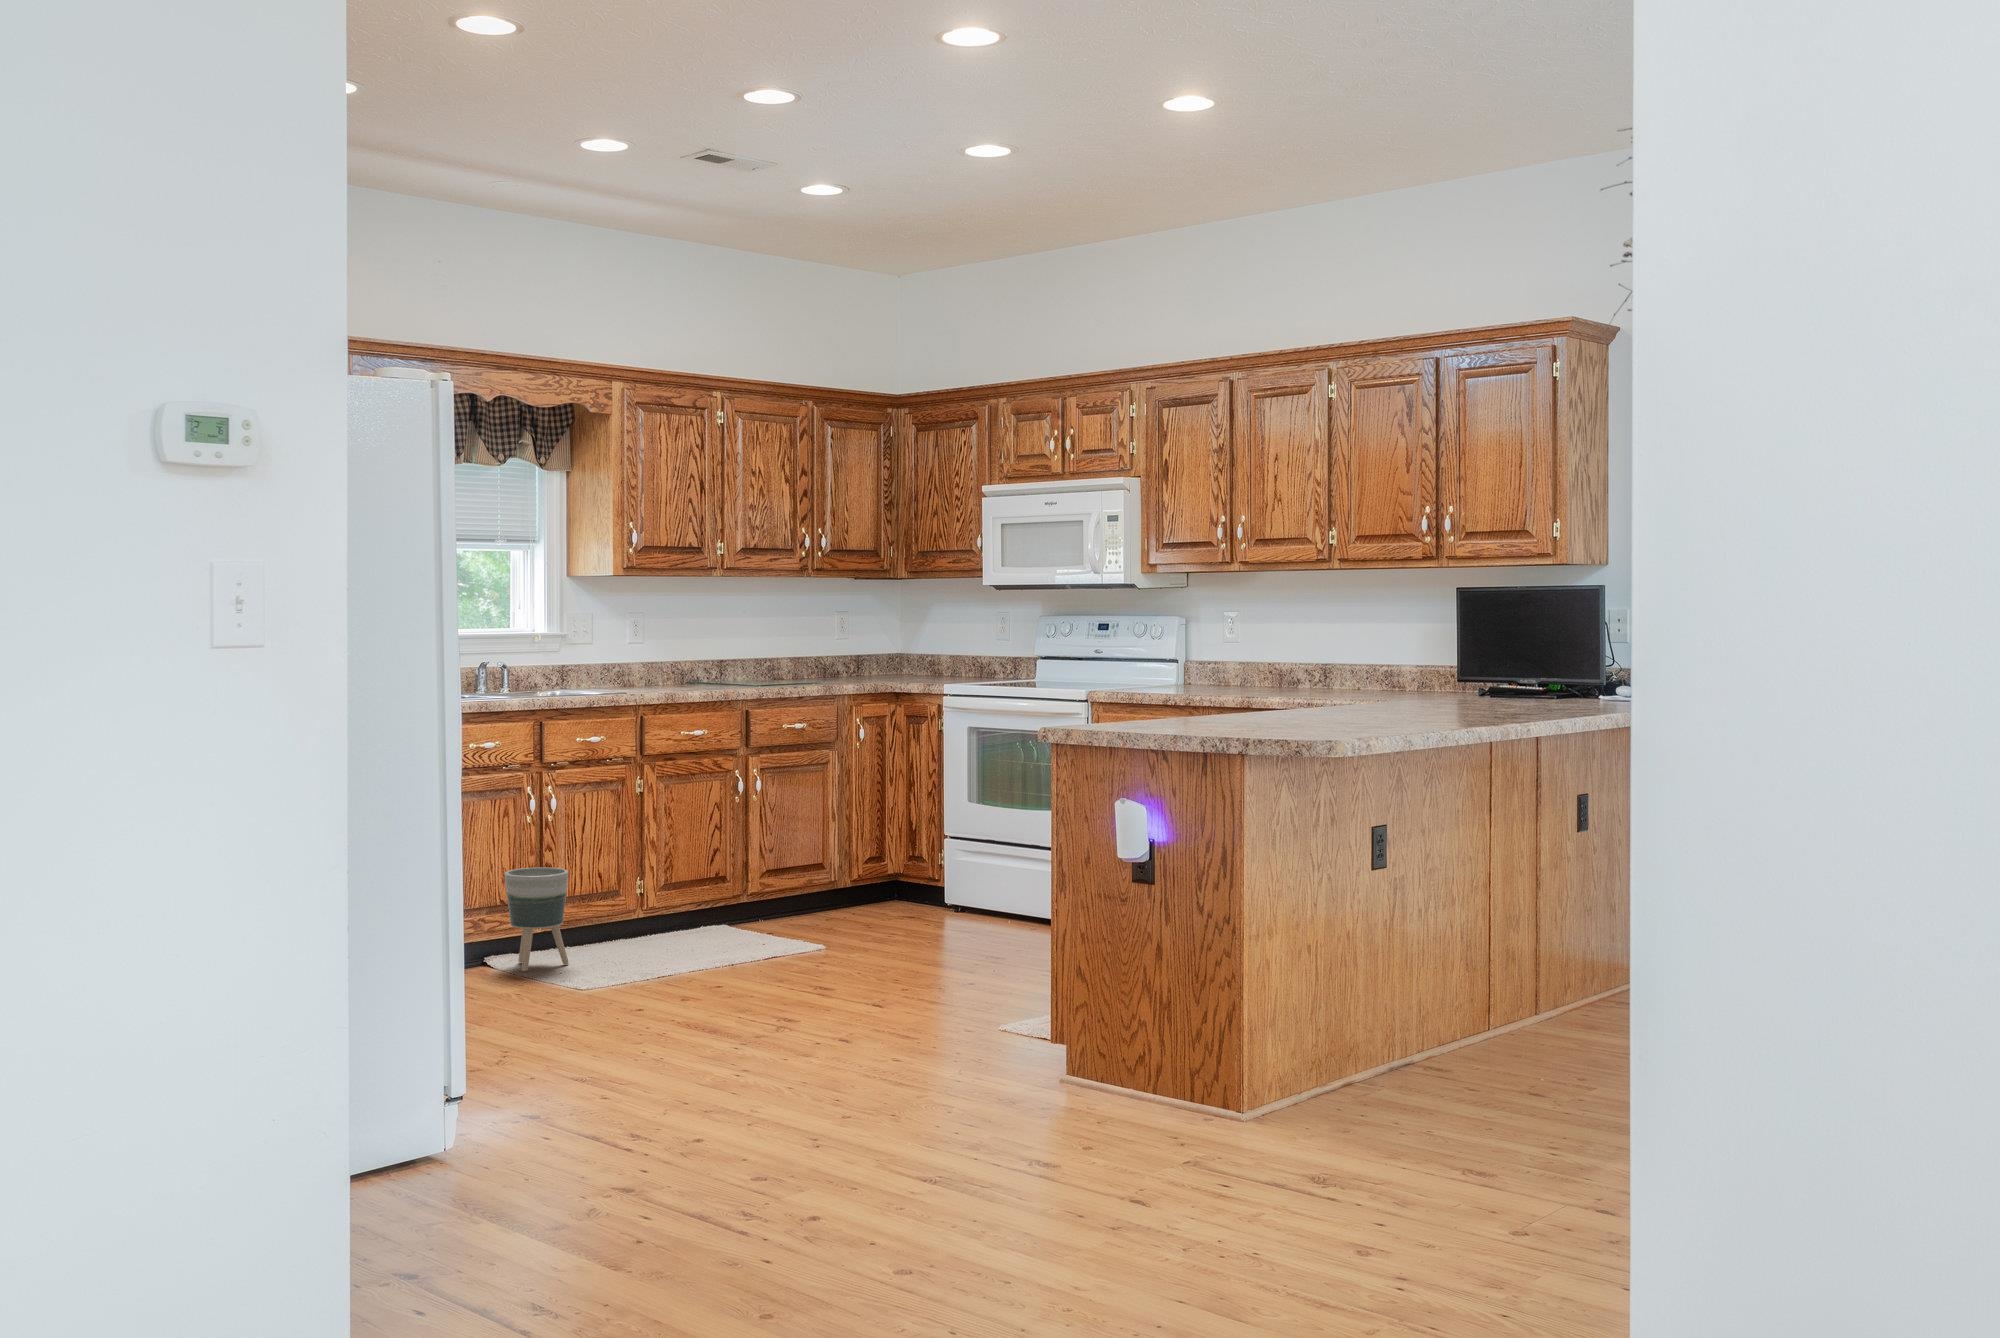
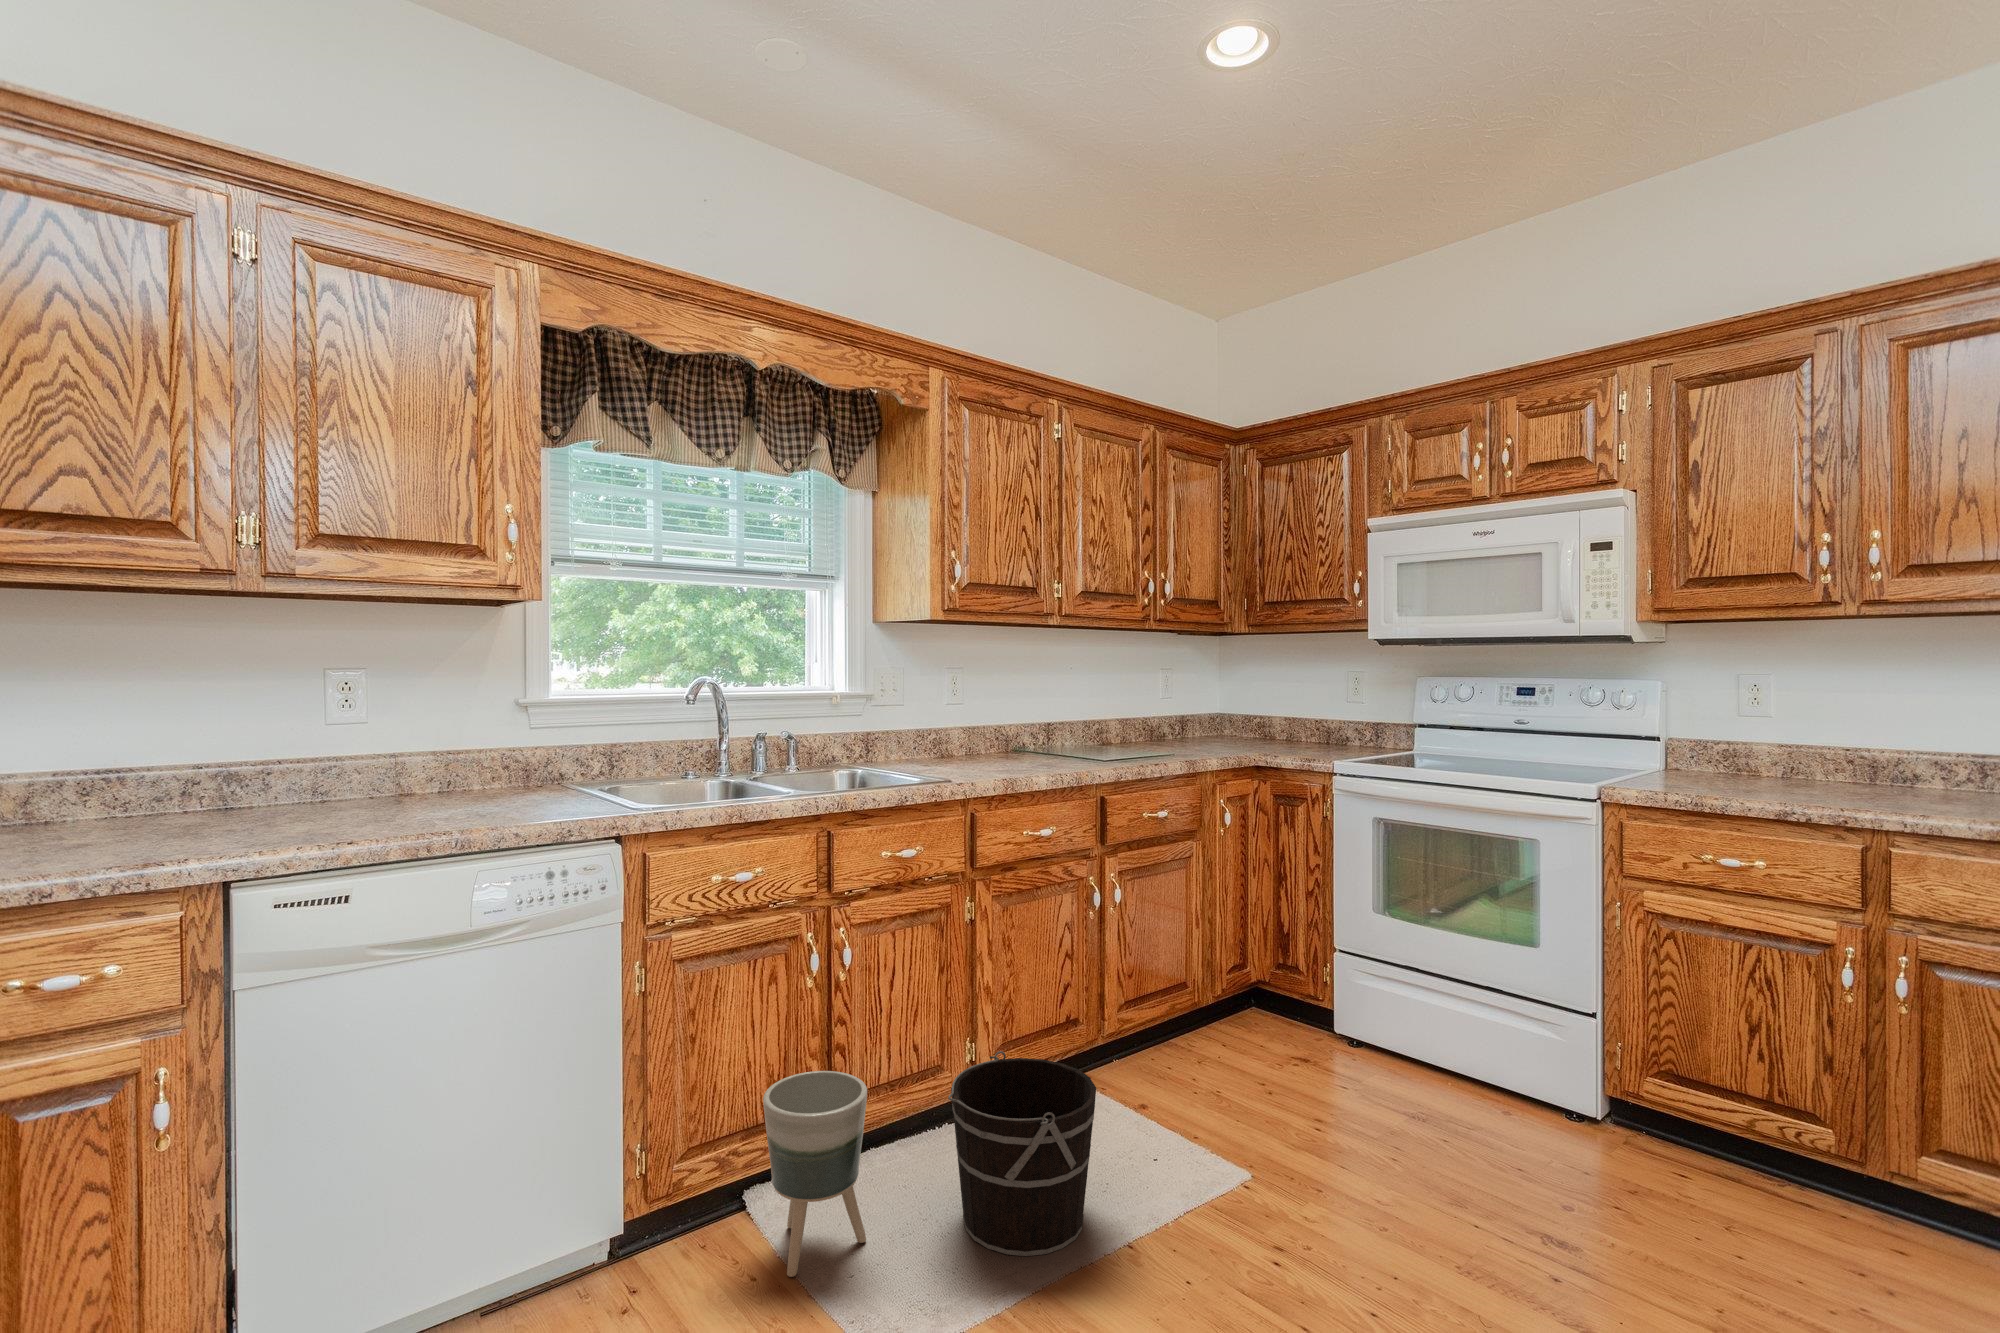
bucket: none [619,865,714,966] -> present [948,1051,1096,1256]

